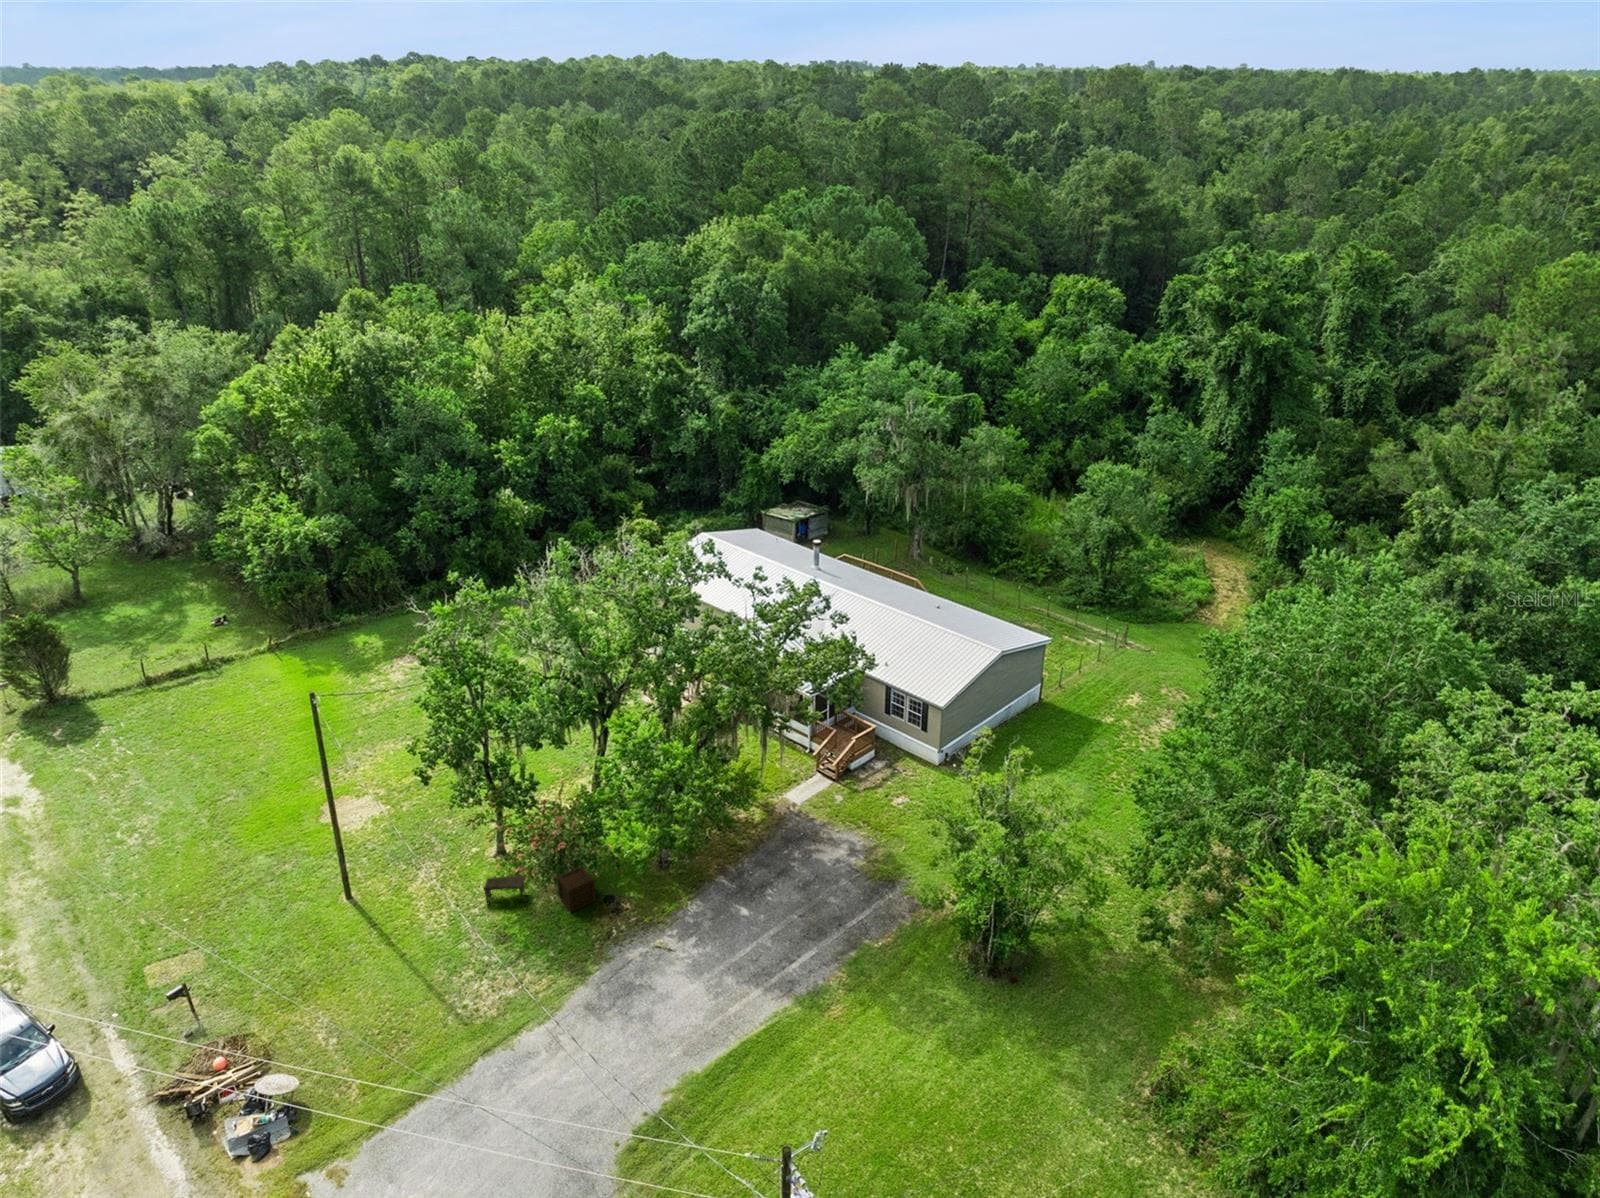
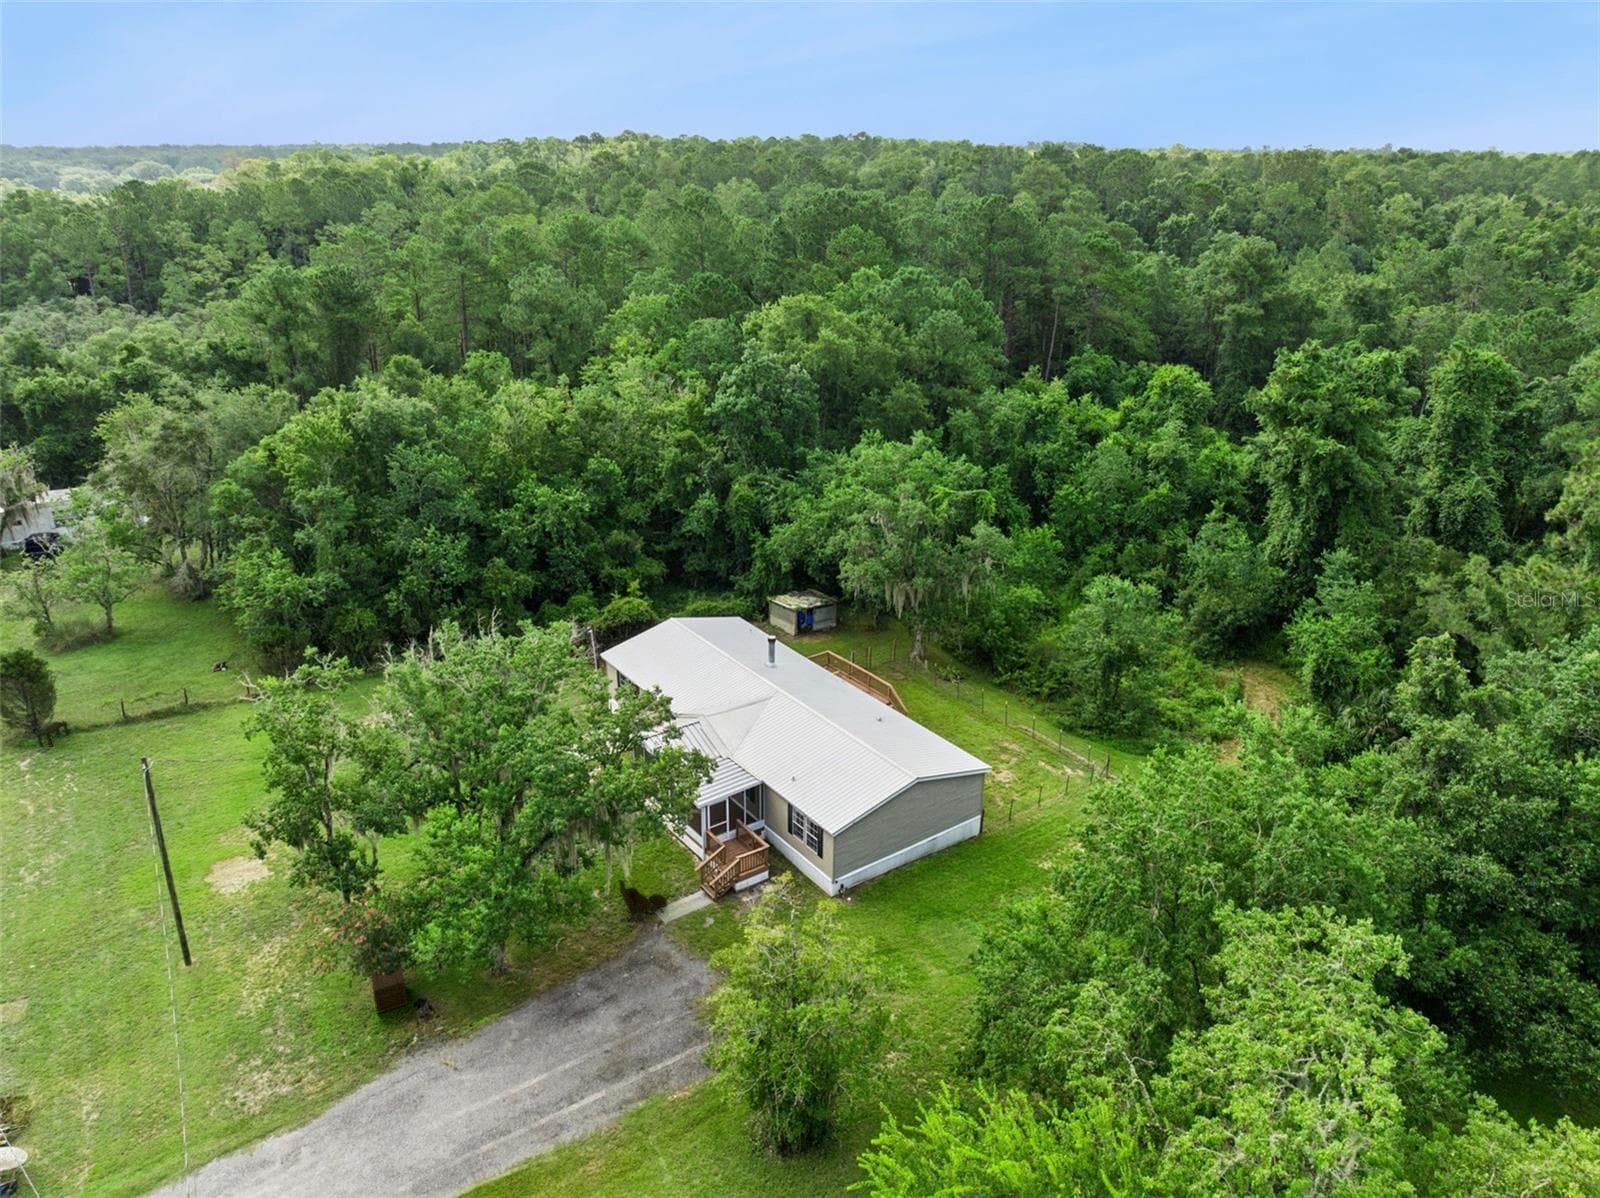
lounge chair: none [756,769,799,807] -> present [619,880,667,922]
bench: present [484,875,525,904] -> present [37,722,69,747]
potted tree: present [1000,947,1032,982] -> none [778,1130,816,1172]

